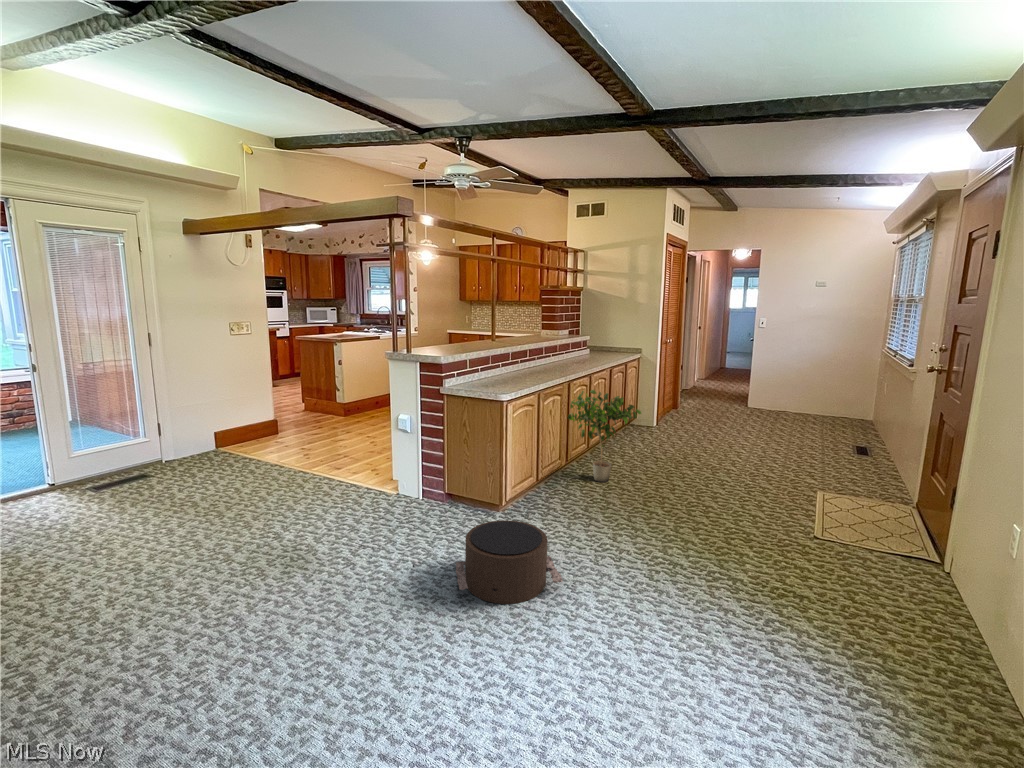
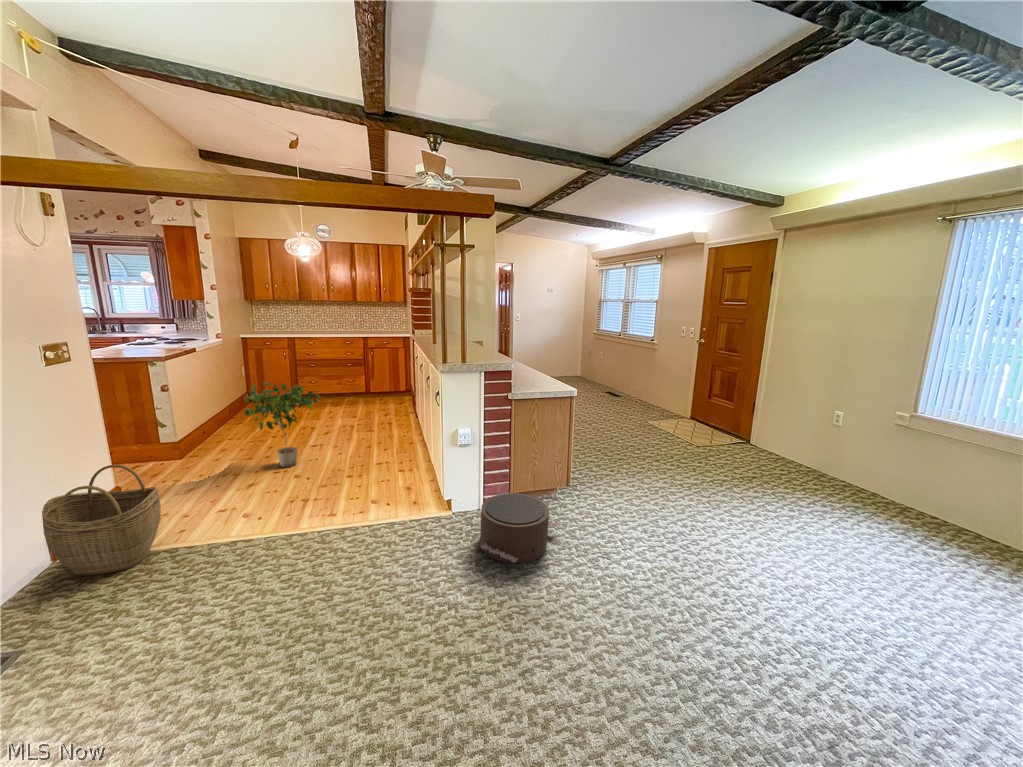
woven basket: none [410,438,480,525] -> present [42,465,161,576]
pouf: present [456,520,562,604] -> present [480,493,557,564]

